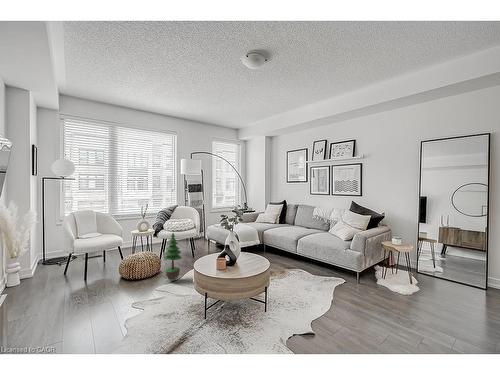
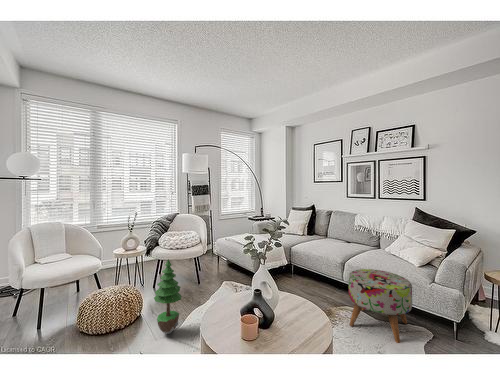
ottoman: none [292,242,331,284] -> present [349,269,412,343]

